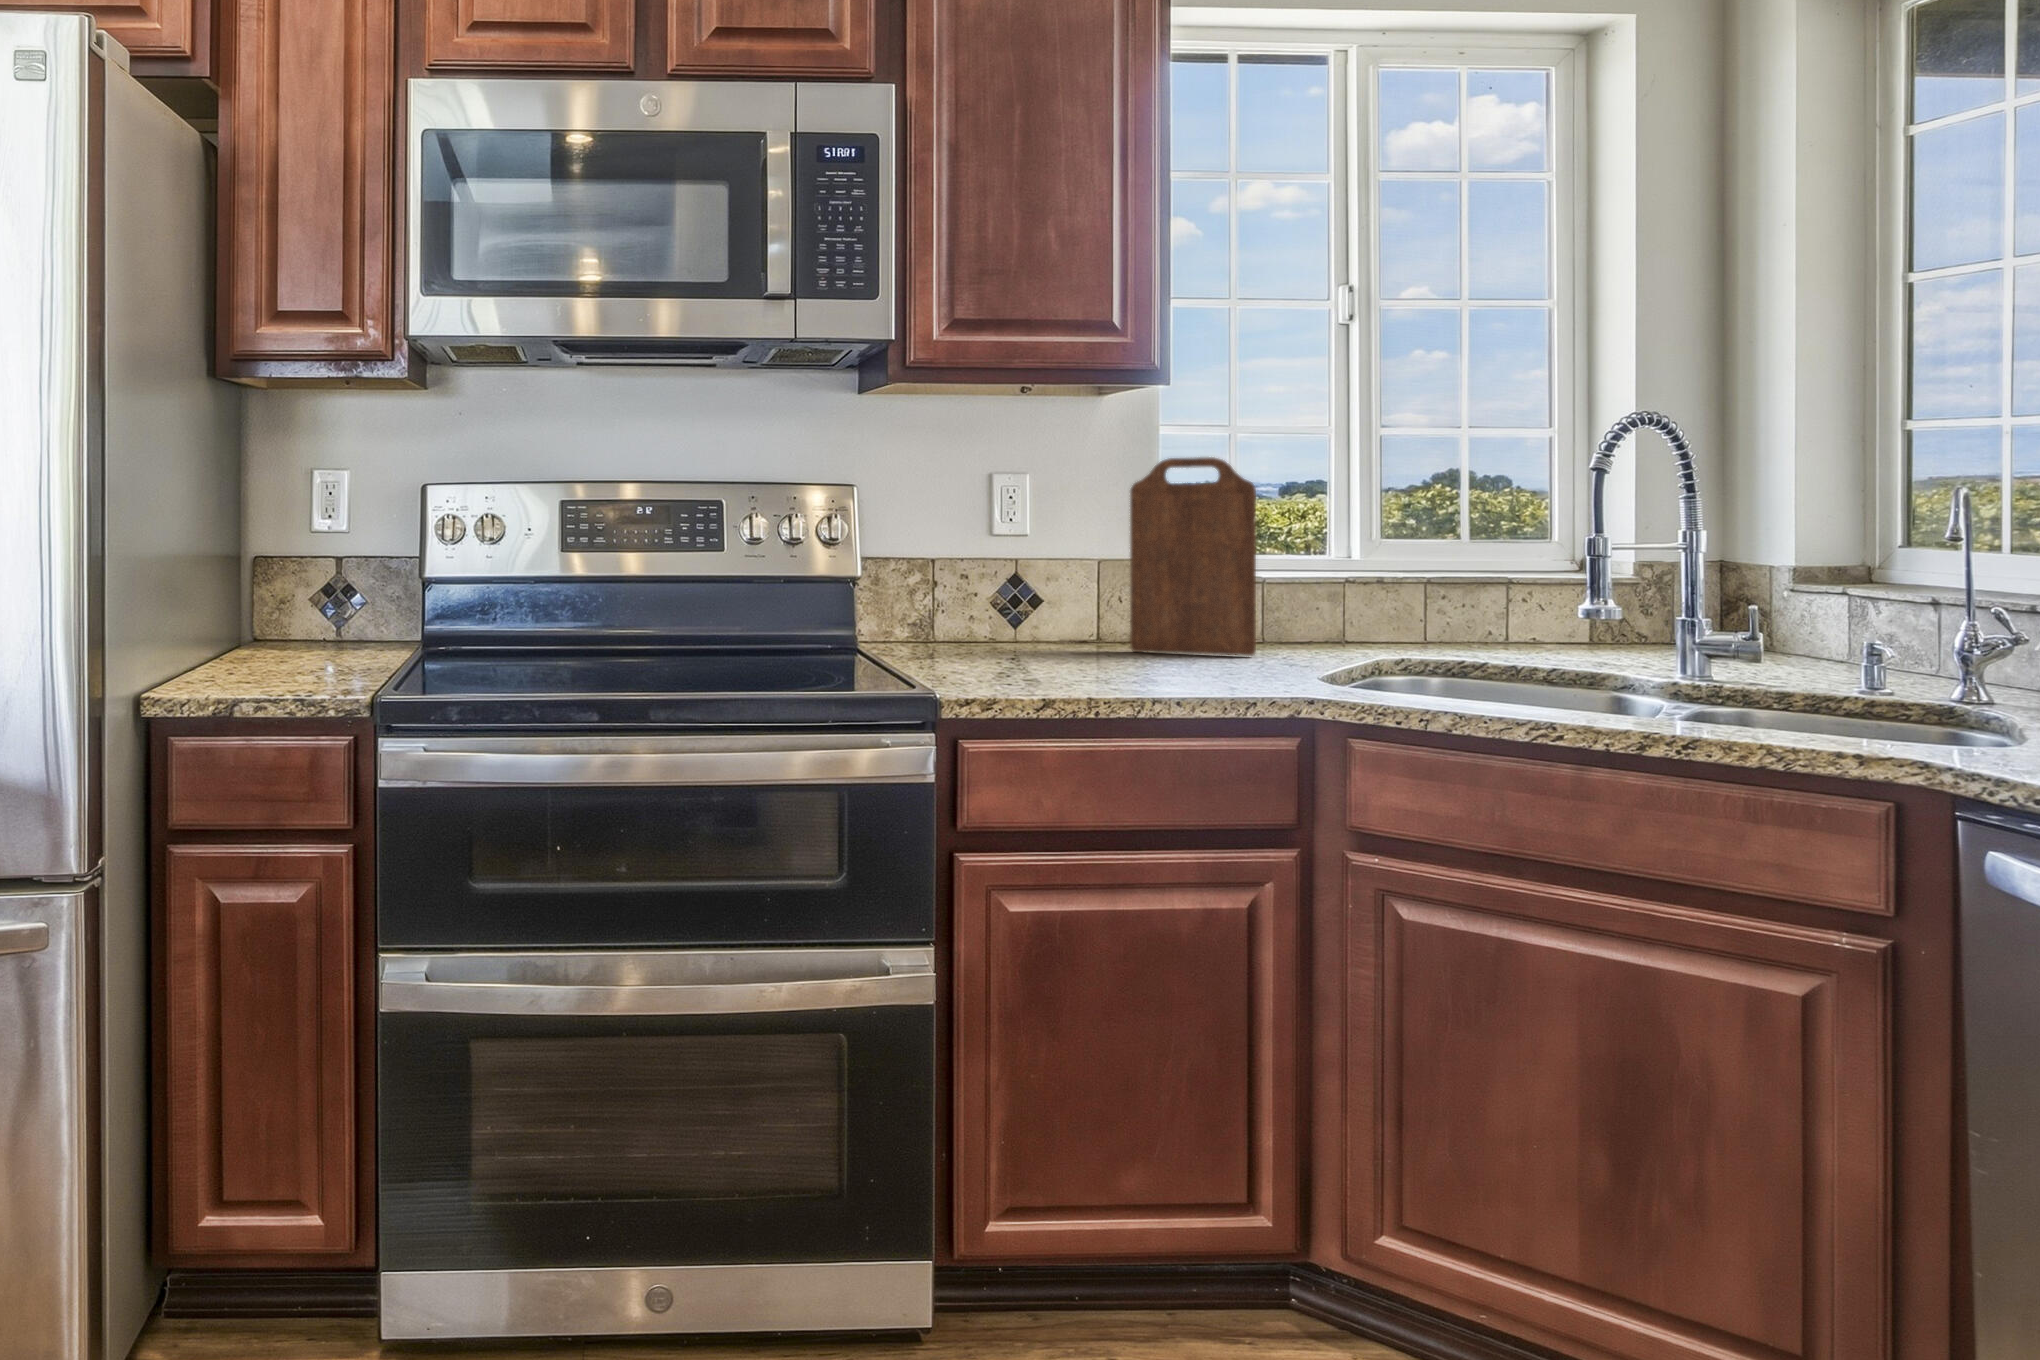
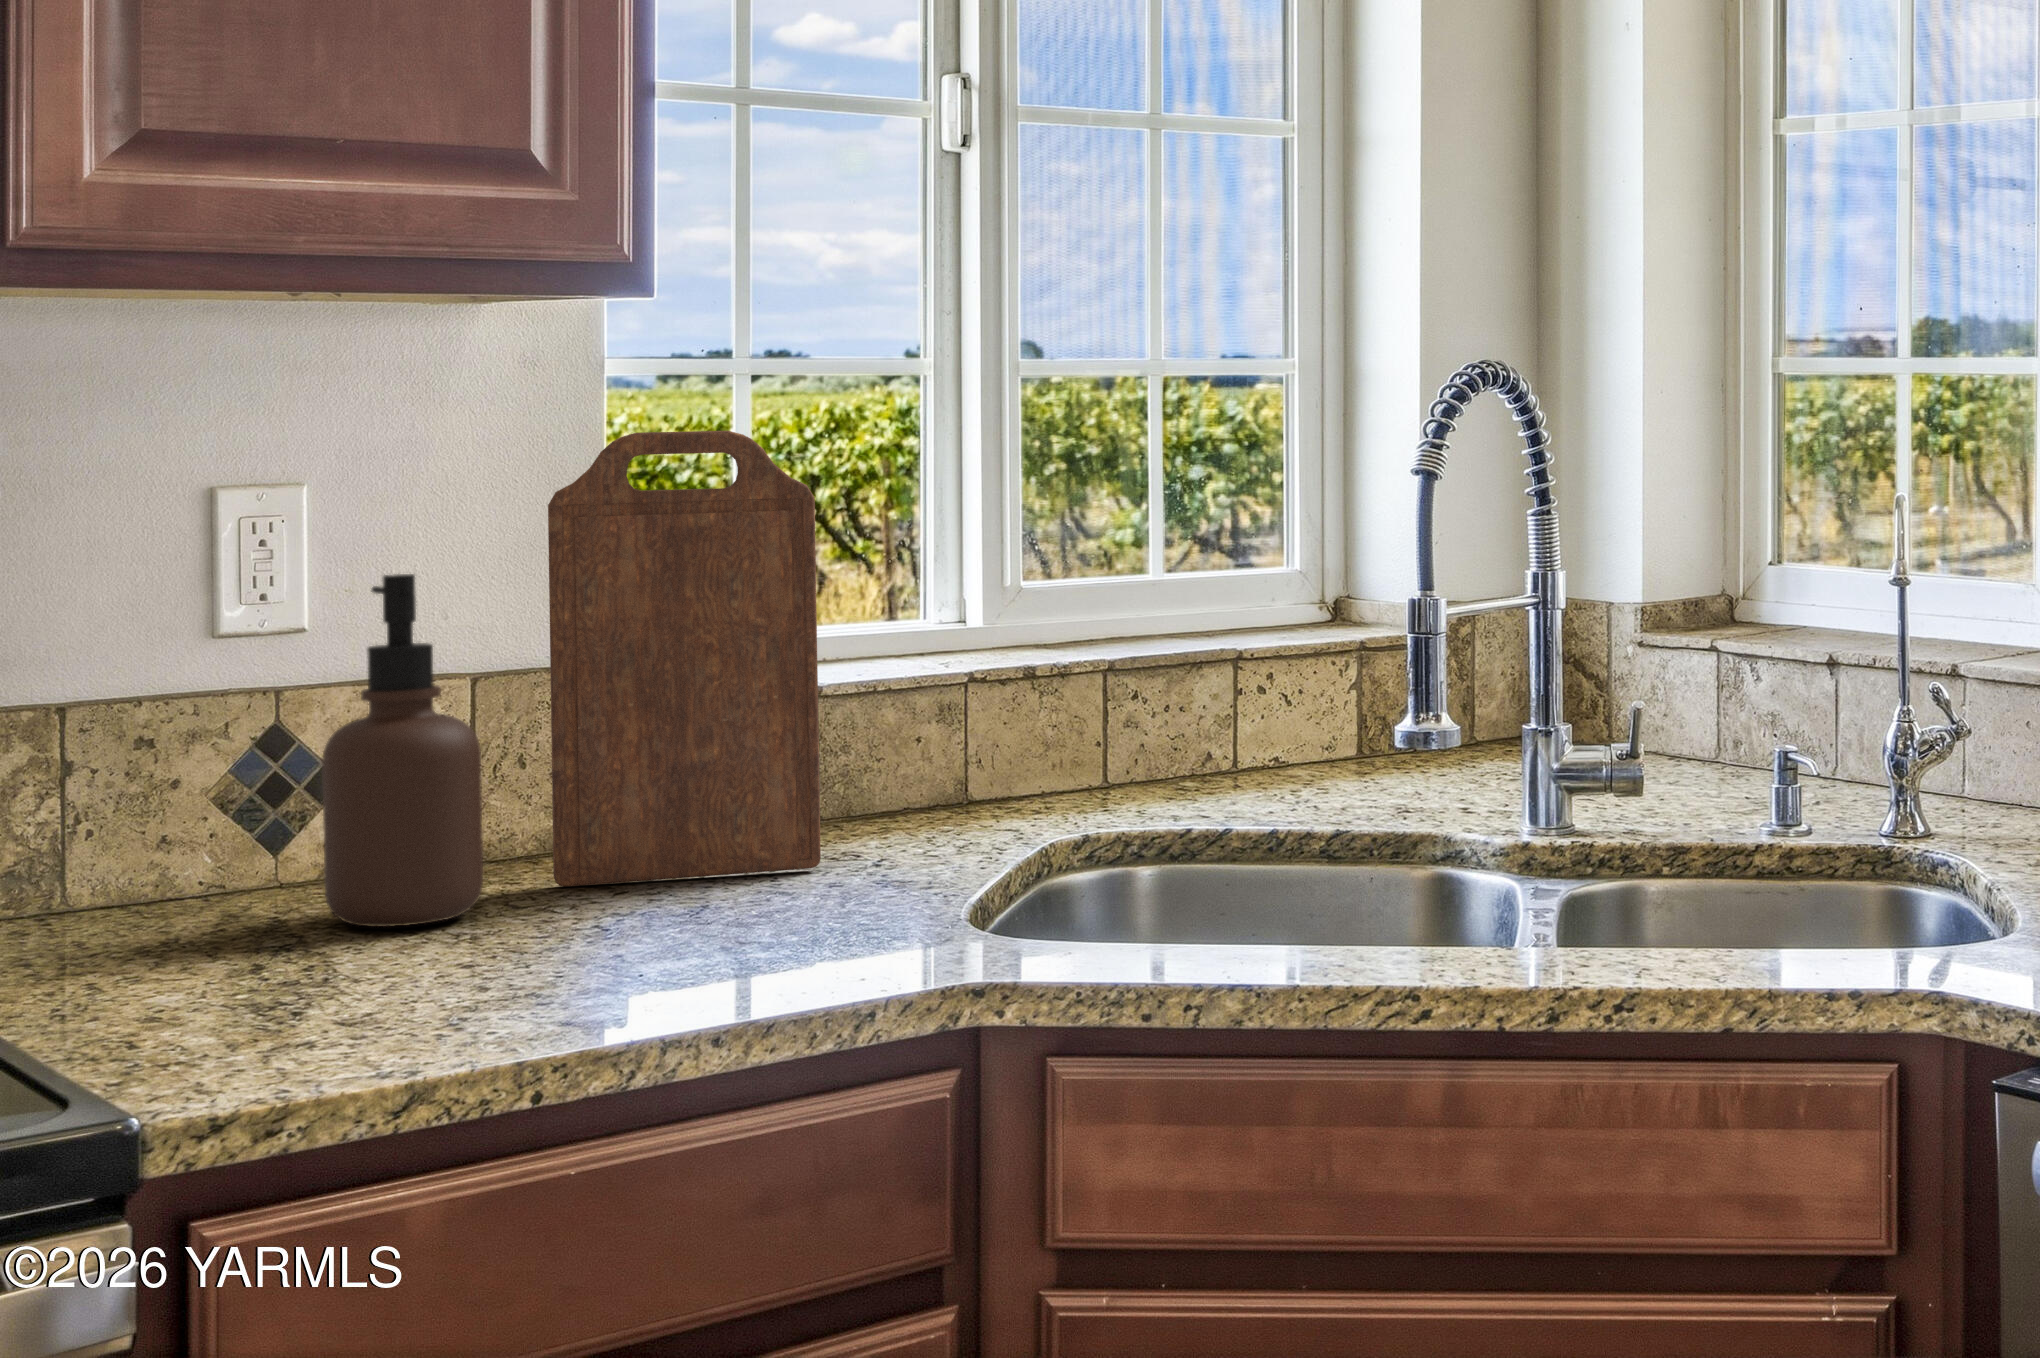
soap dispenser: none [1031,514,1096,656] -> present [322,574,483,927]

